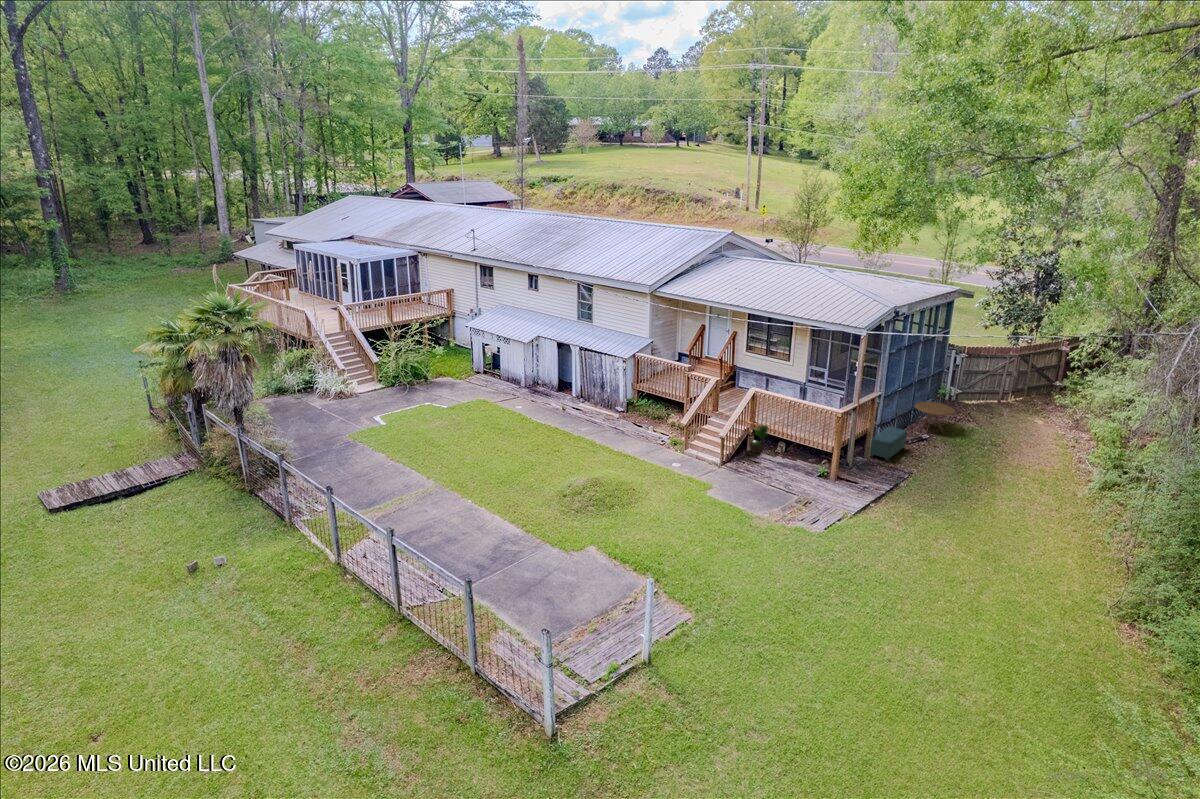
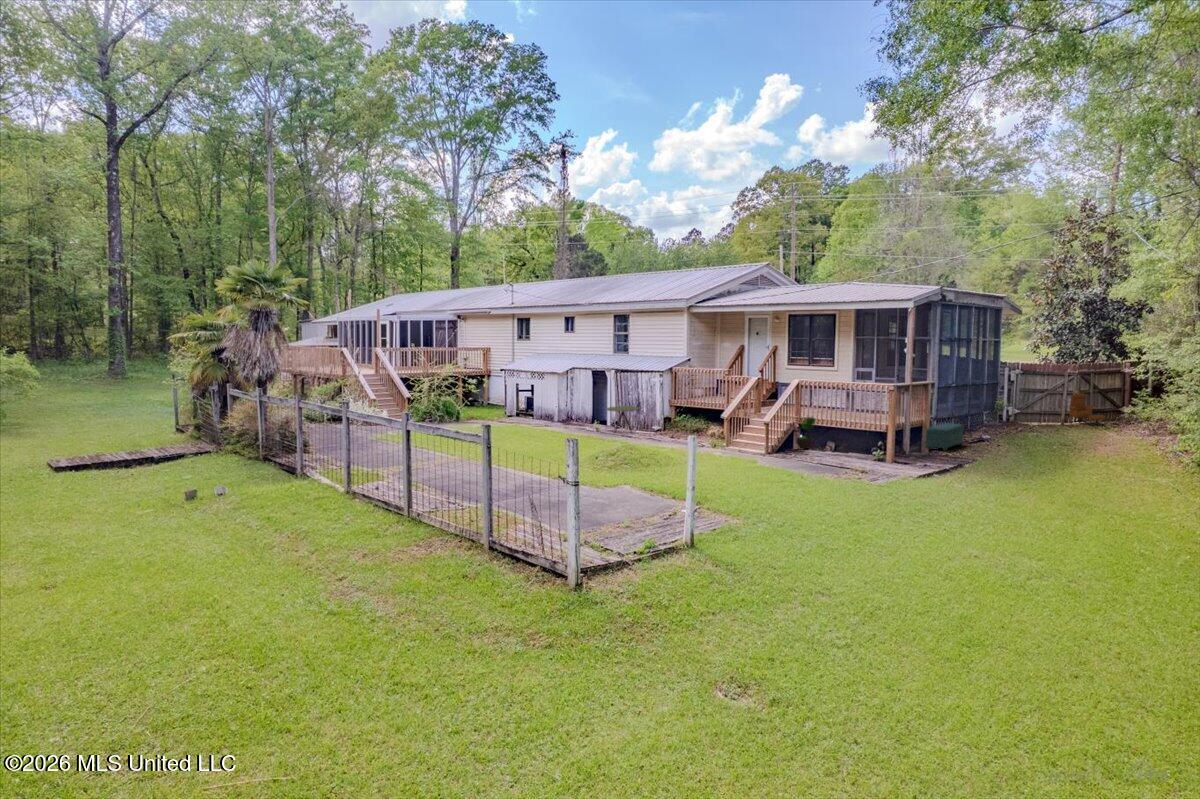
lounge chair: none [1005,374,1038,411] -> present [1069,393,1105,426]
round table: present [915,402,955,433] -> present [606,406,640,432]

